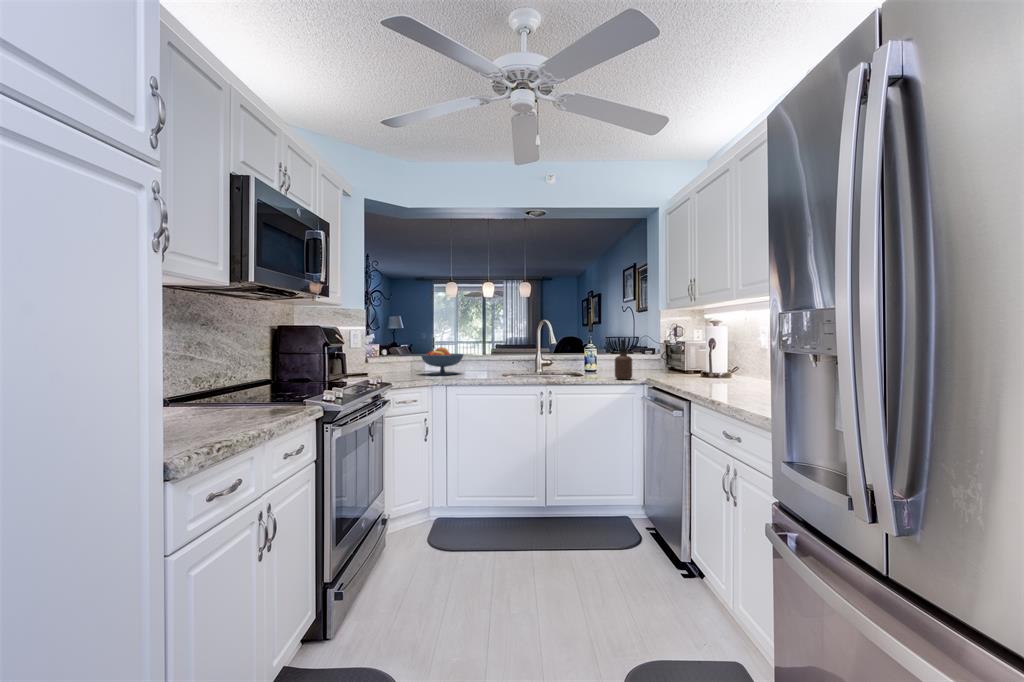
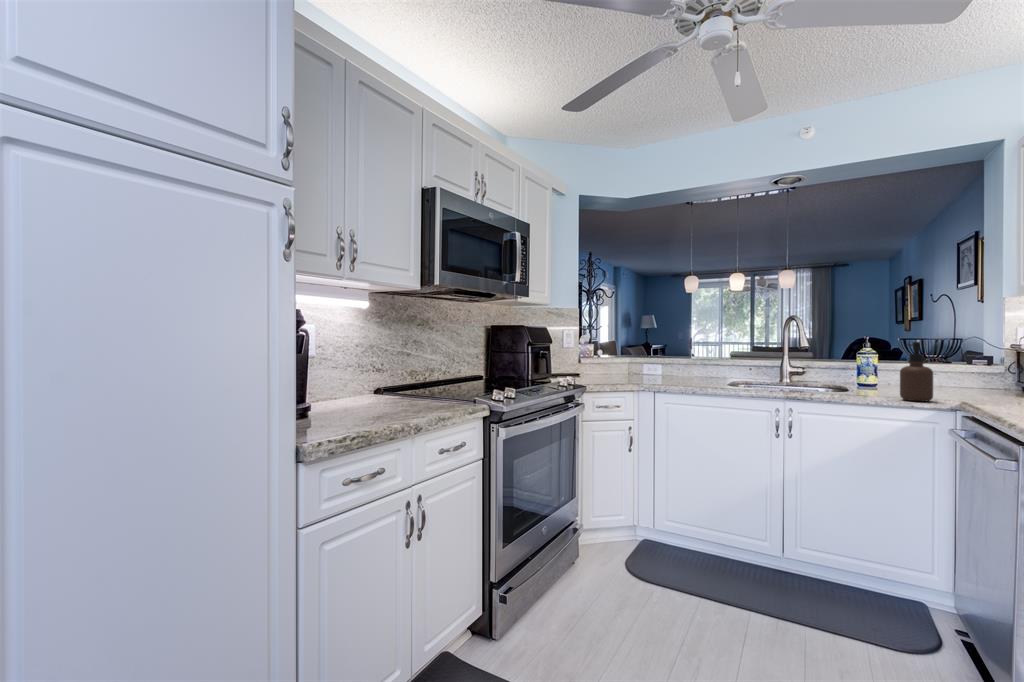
fruit bowl: present [421,347,463,375] -> none [635,348,685,380]

